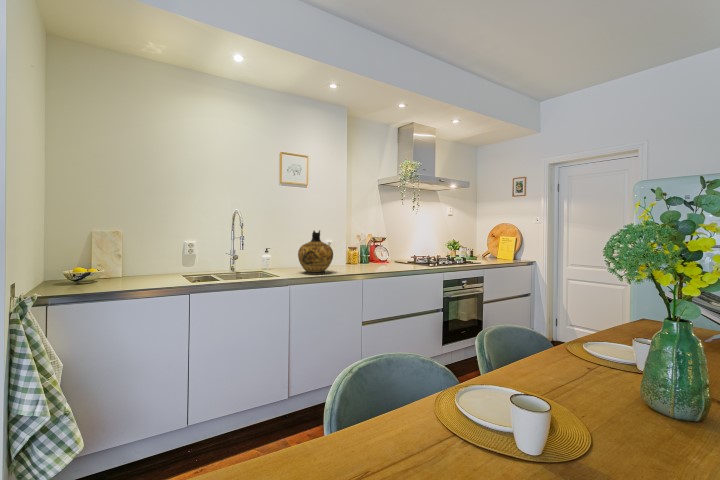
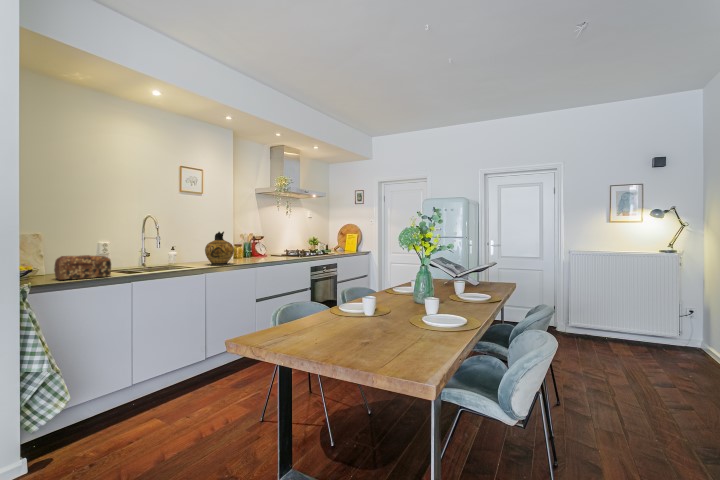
bread loaf: none [104,257,169,288] -> present [54,255,111,280]

